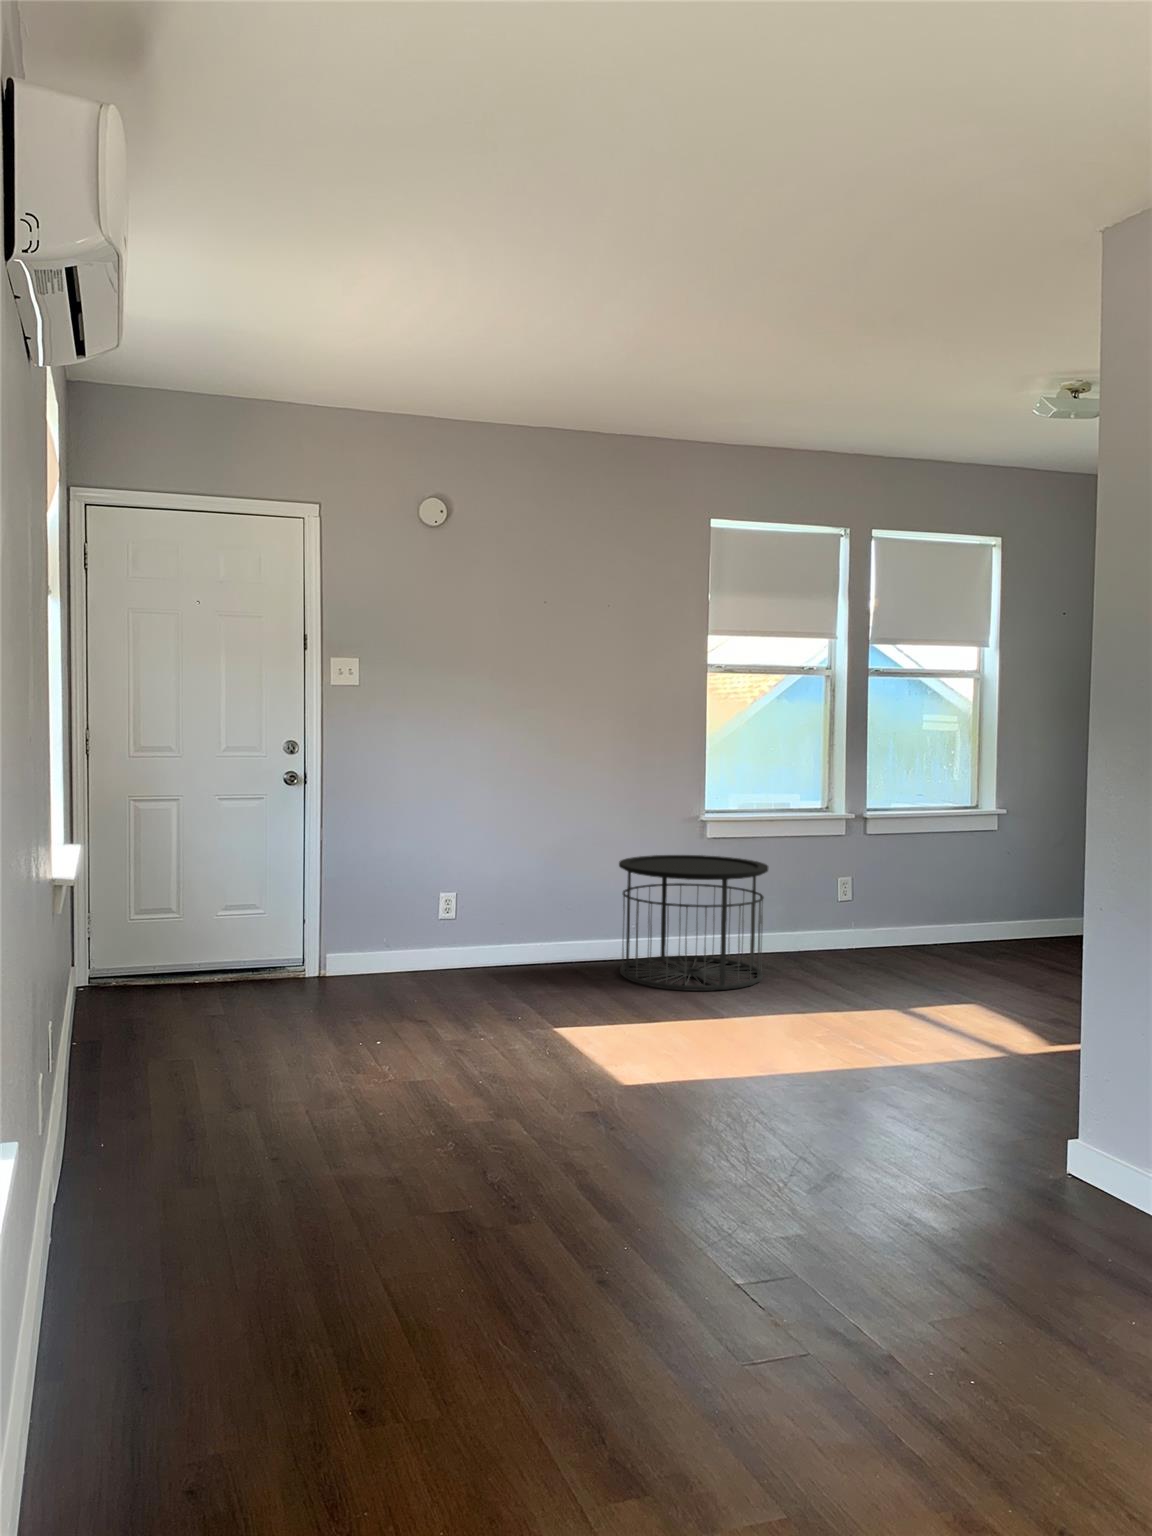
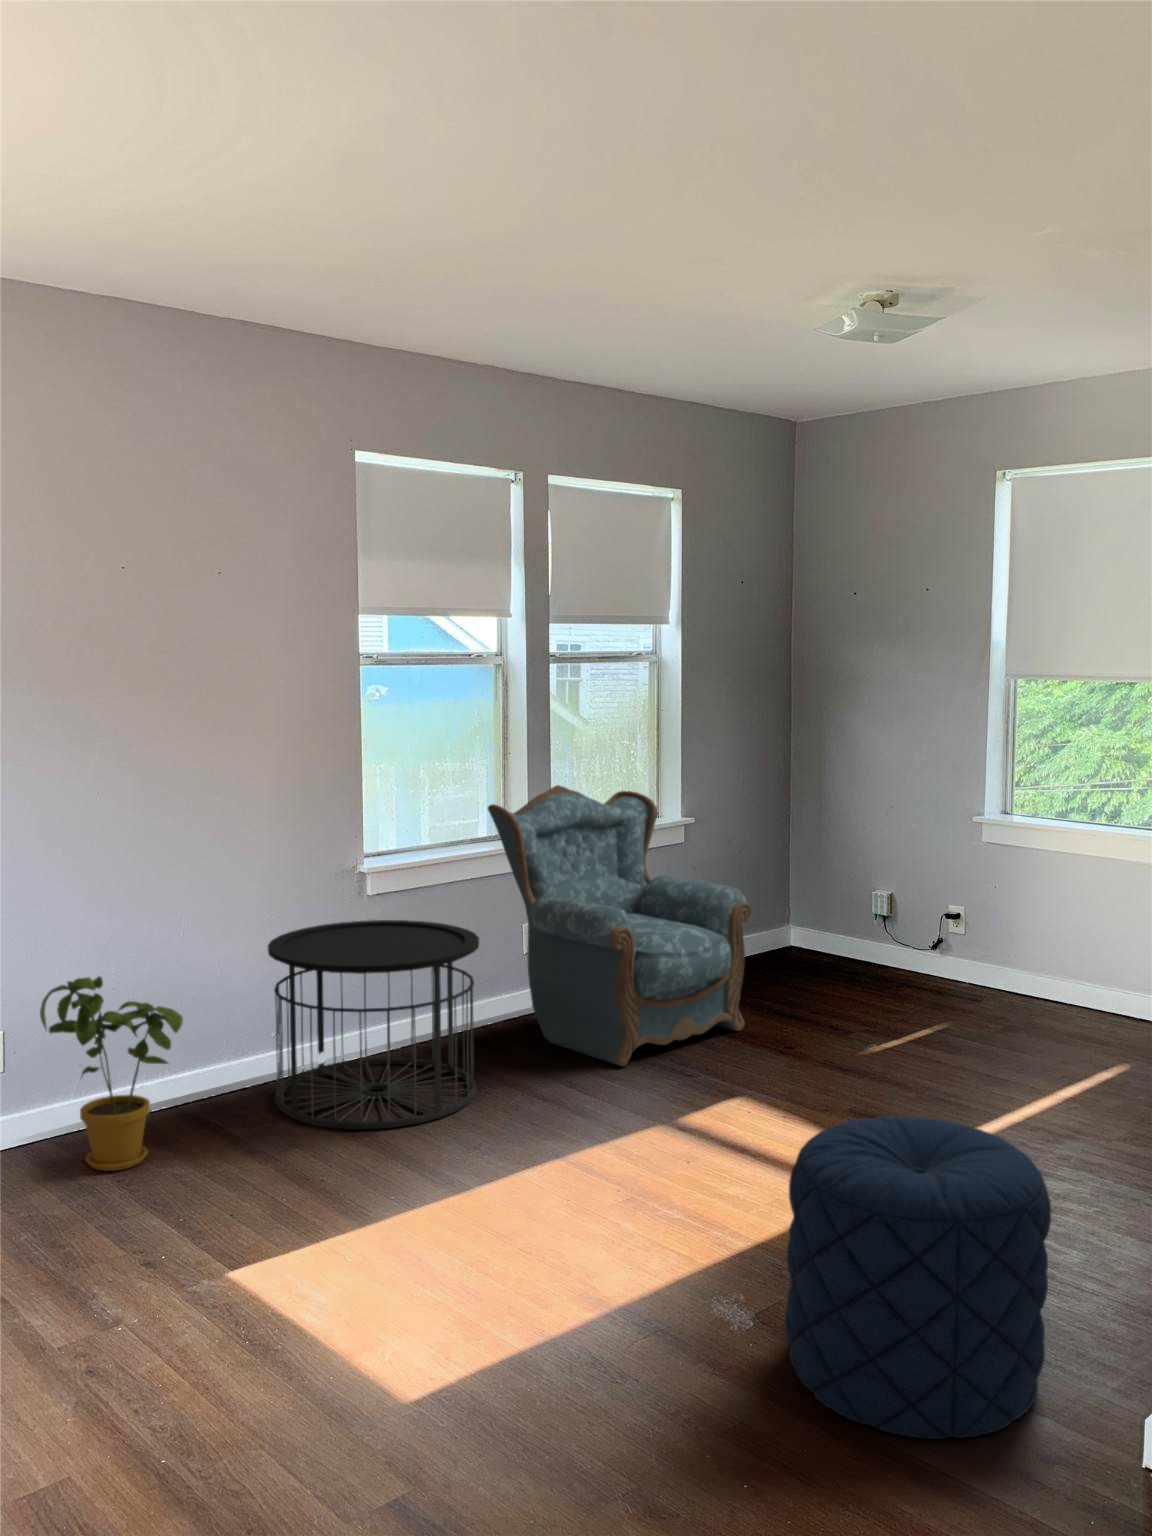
armchair: none [807,770,1017,982] -> present [488,785,751,1066]
house plant: none [464,856,549,987] -> present [40,976,183,1171]
pouf: none [841,965,1029,1168] -> present [785,1116,1051,1439]

